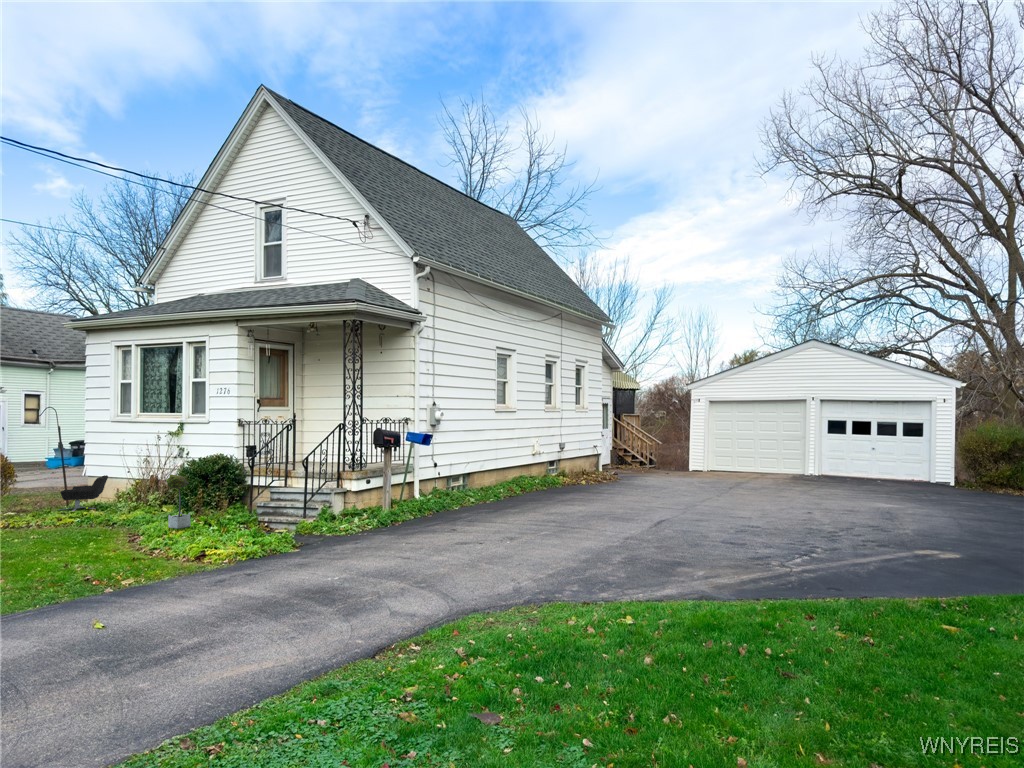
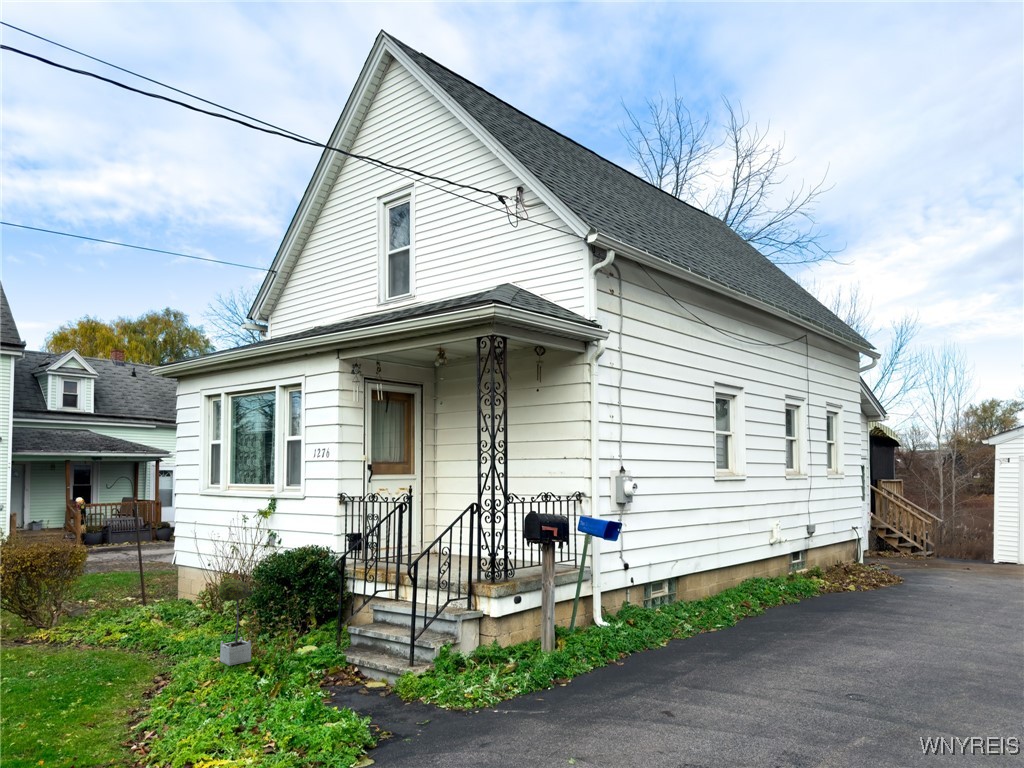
lounge chair: present [61,475,108,511] -> none [130,563,194,613]

